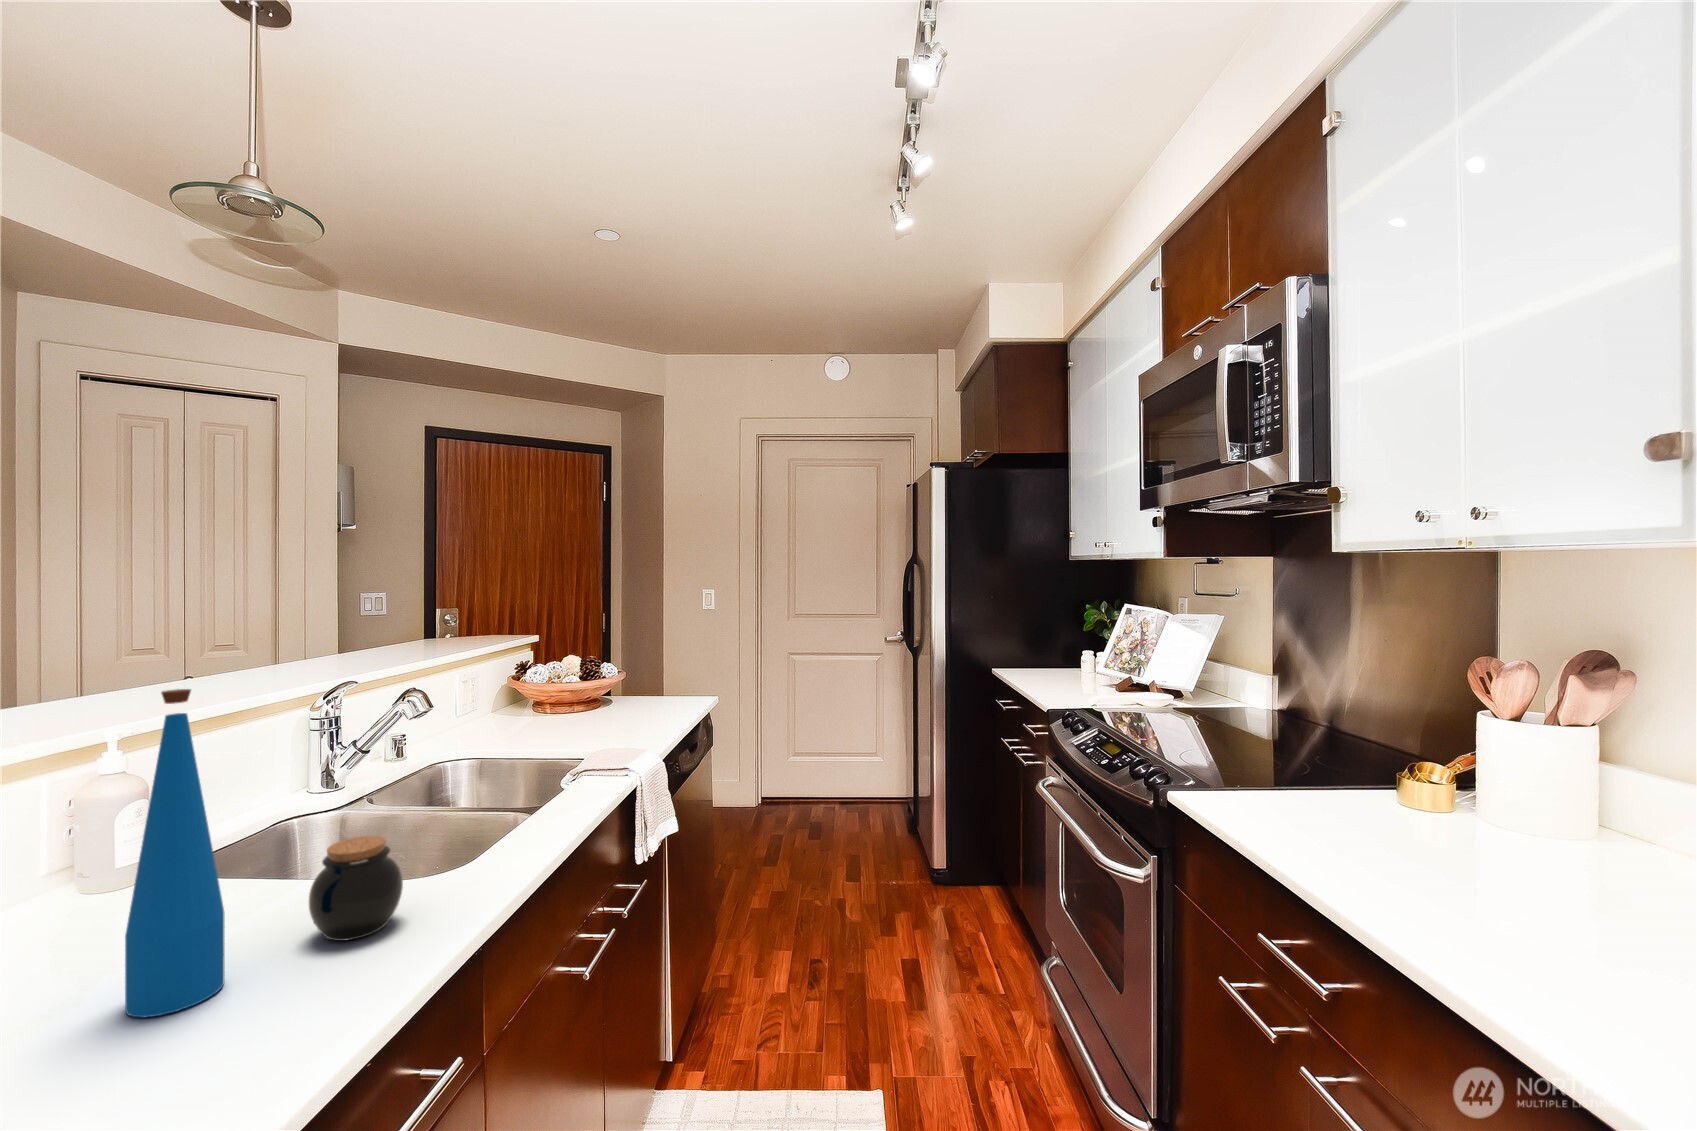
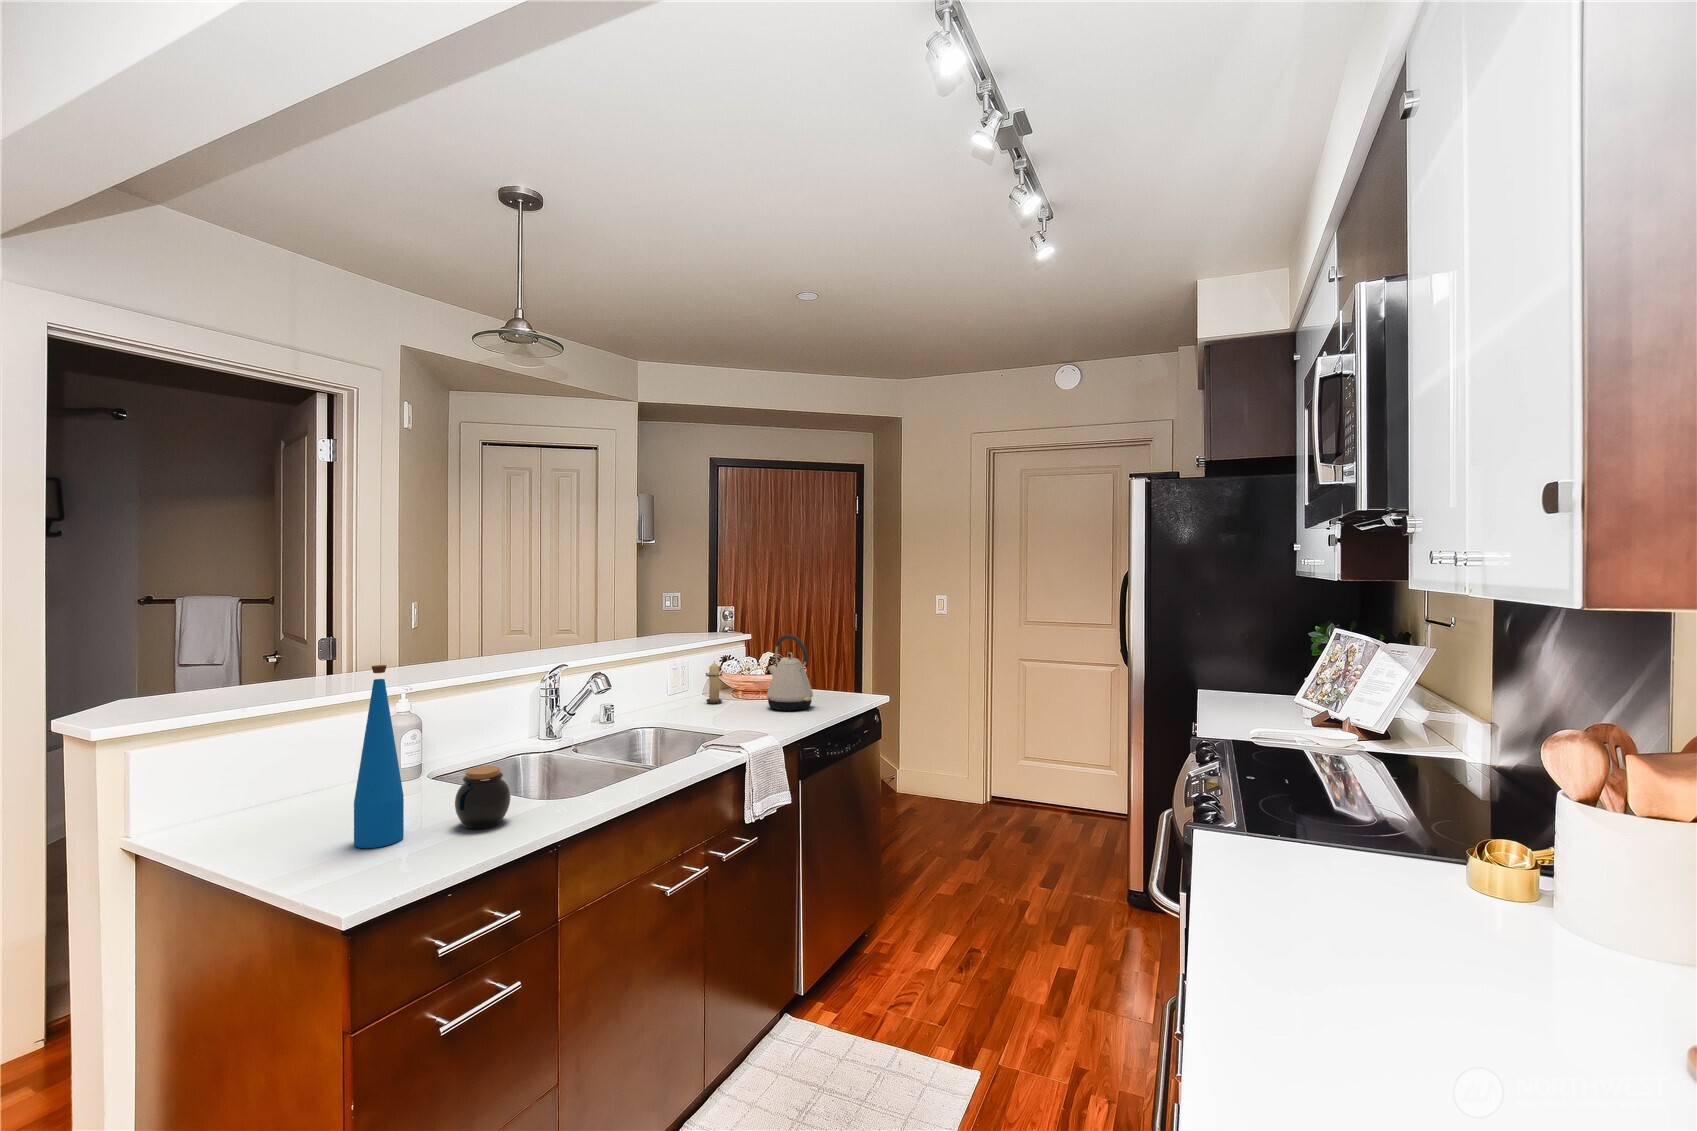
kettle: none [592,633,654,723] -> present [767,635,813,711]
candle: none [504,670,532,724] -> present [706,662,722,703]

